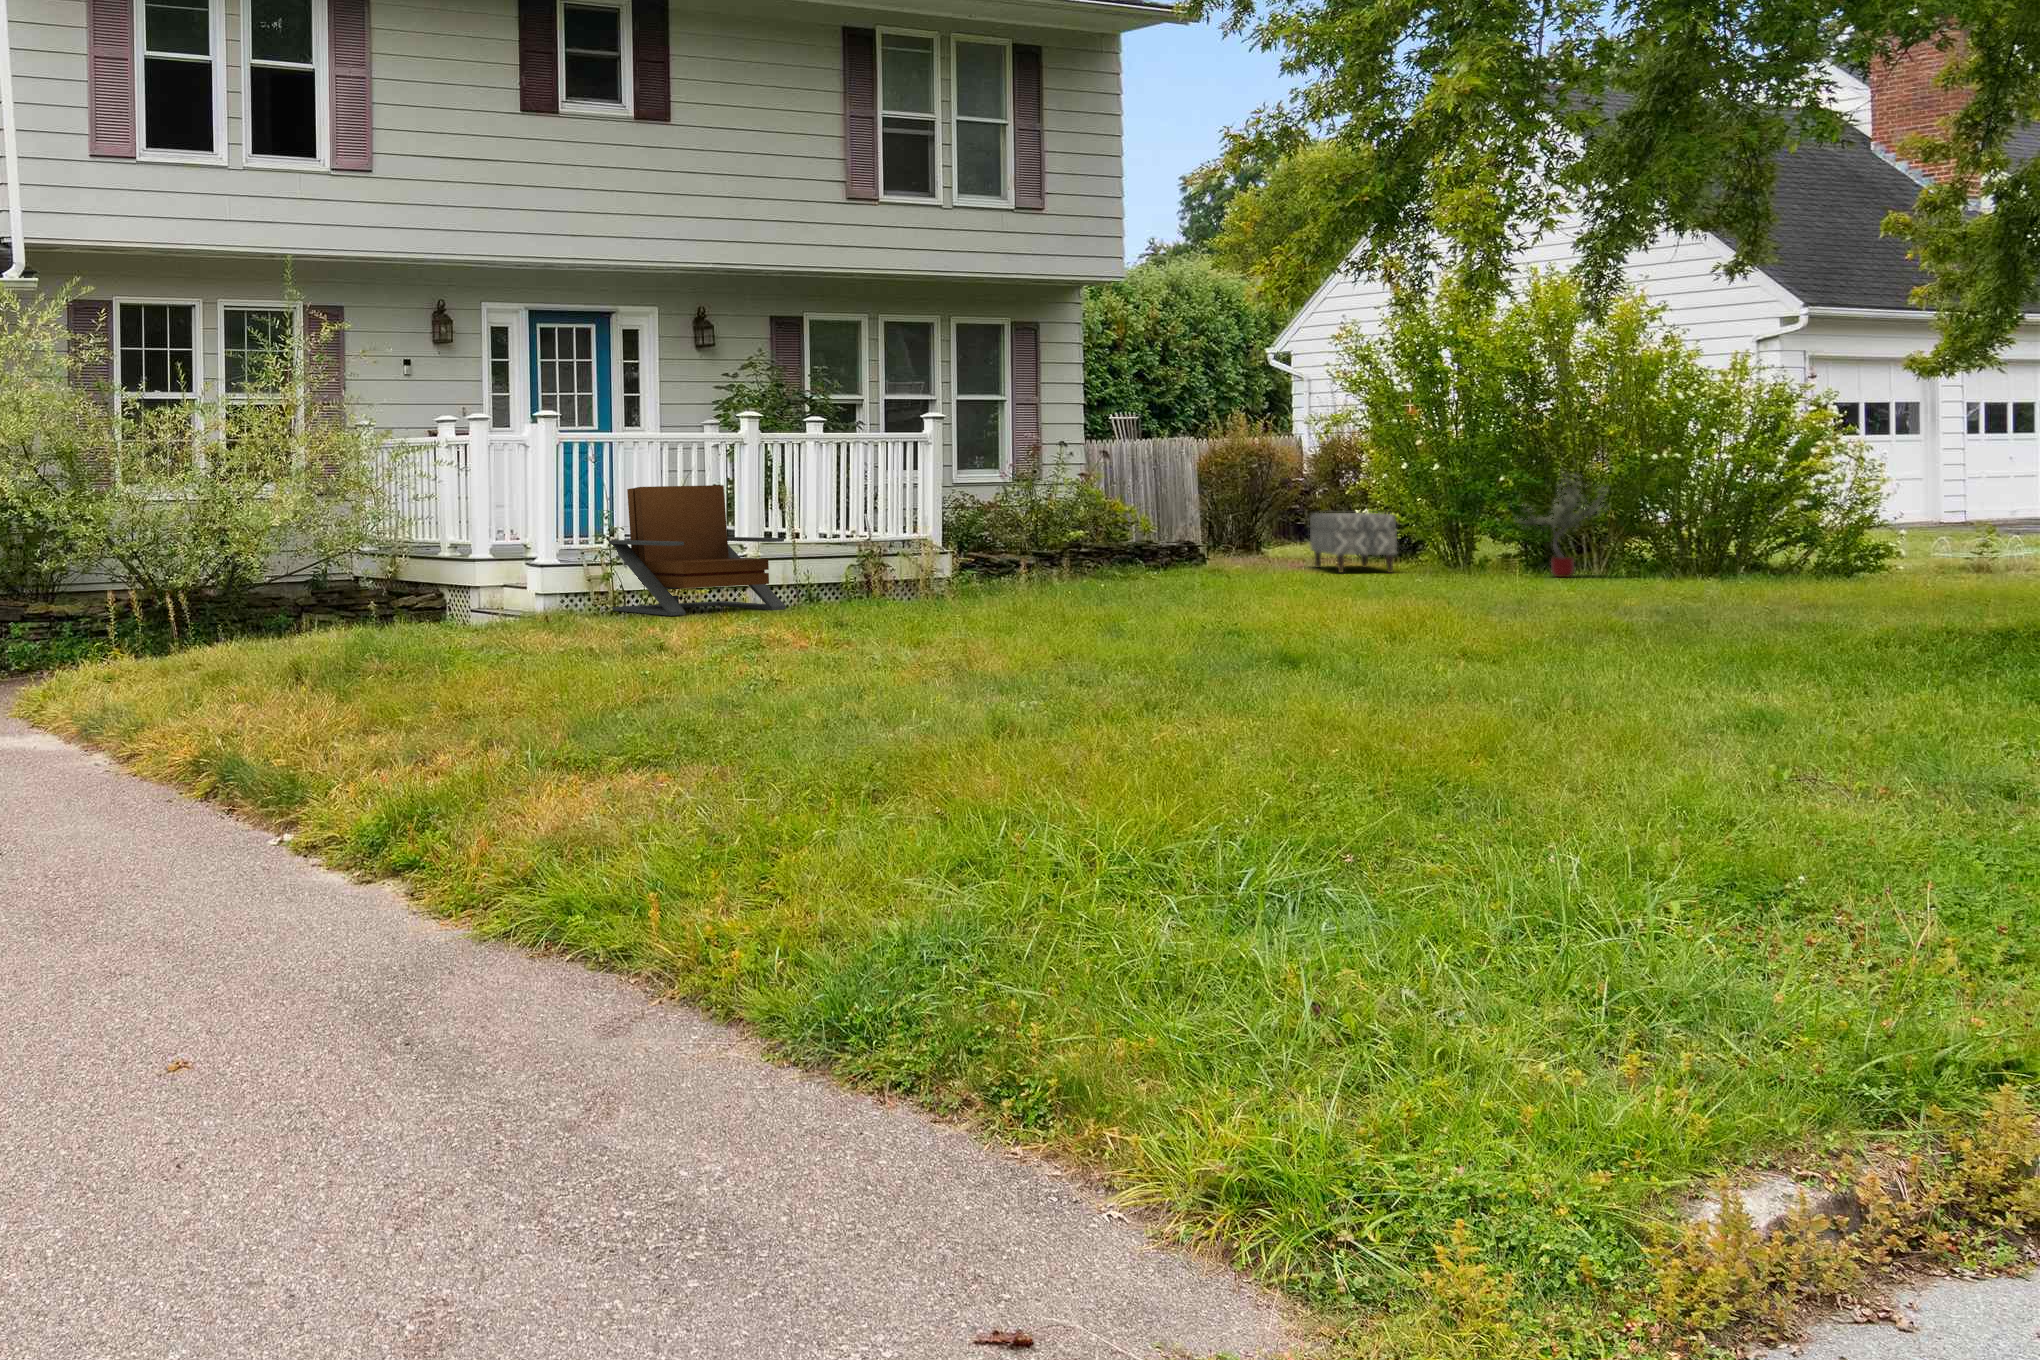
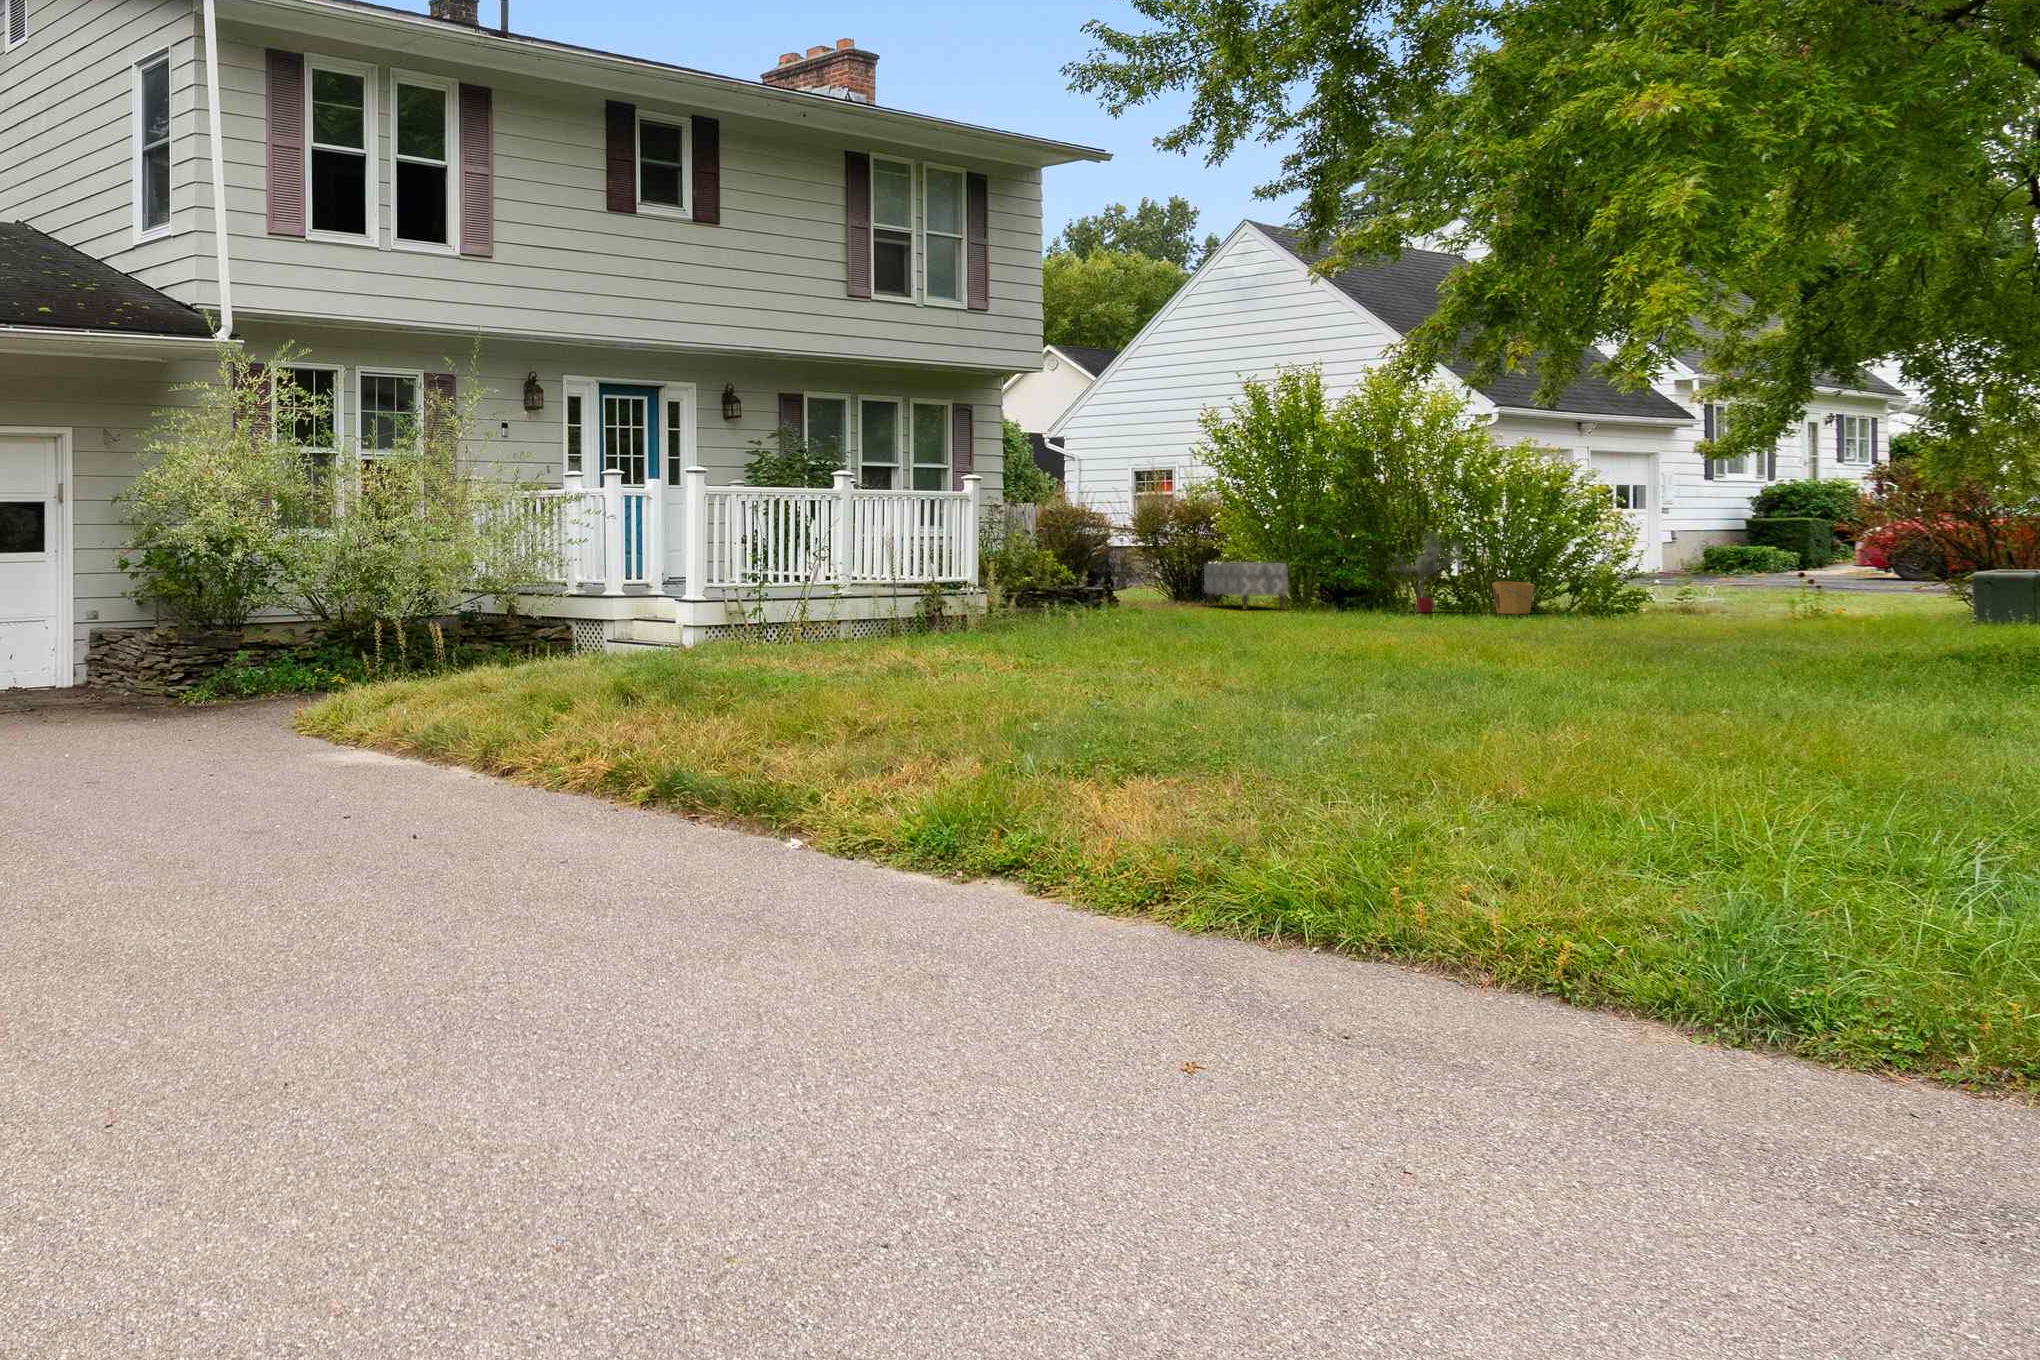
lounge chair: present [609,485,786,616] -> none [742,533,890,642]
bucket: none [1650,537,1705,579] -> present [1492,582,1535,614]

